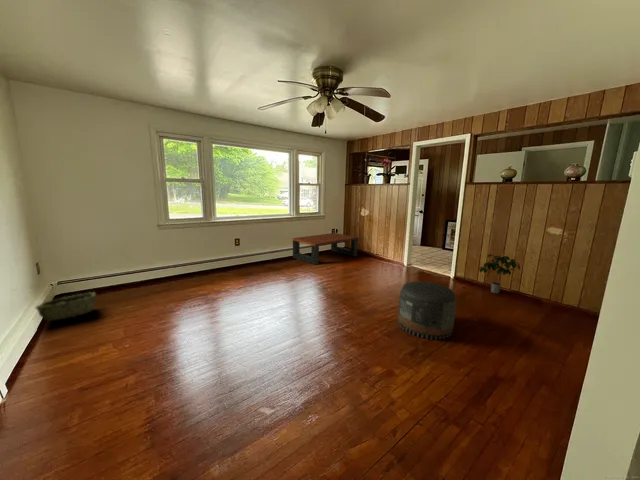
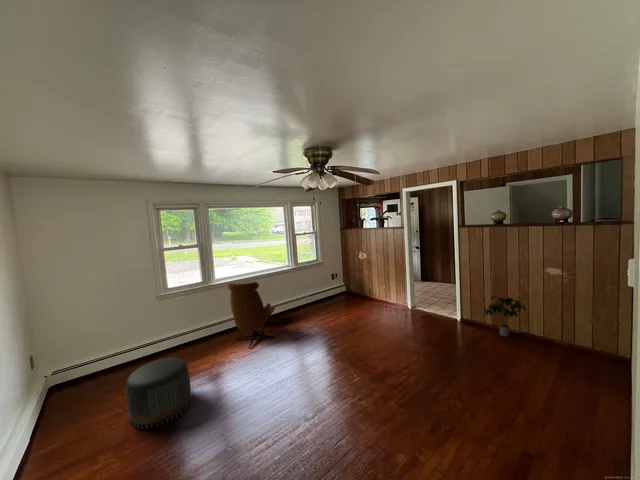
lounge chair: none [228,217,275,283] -> present [228,282,275,348]
coffee table: present [292,233,358,265] -> none [293,278,359,317]
pouf: present [398,281,456,339] -> present [126,358,192,429]
woven basket: present [36,292,95,321] -> none [29,383,94,425]

